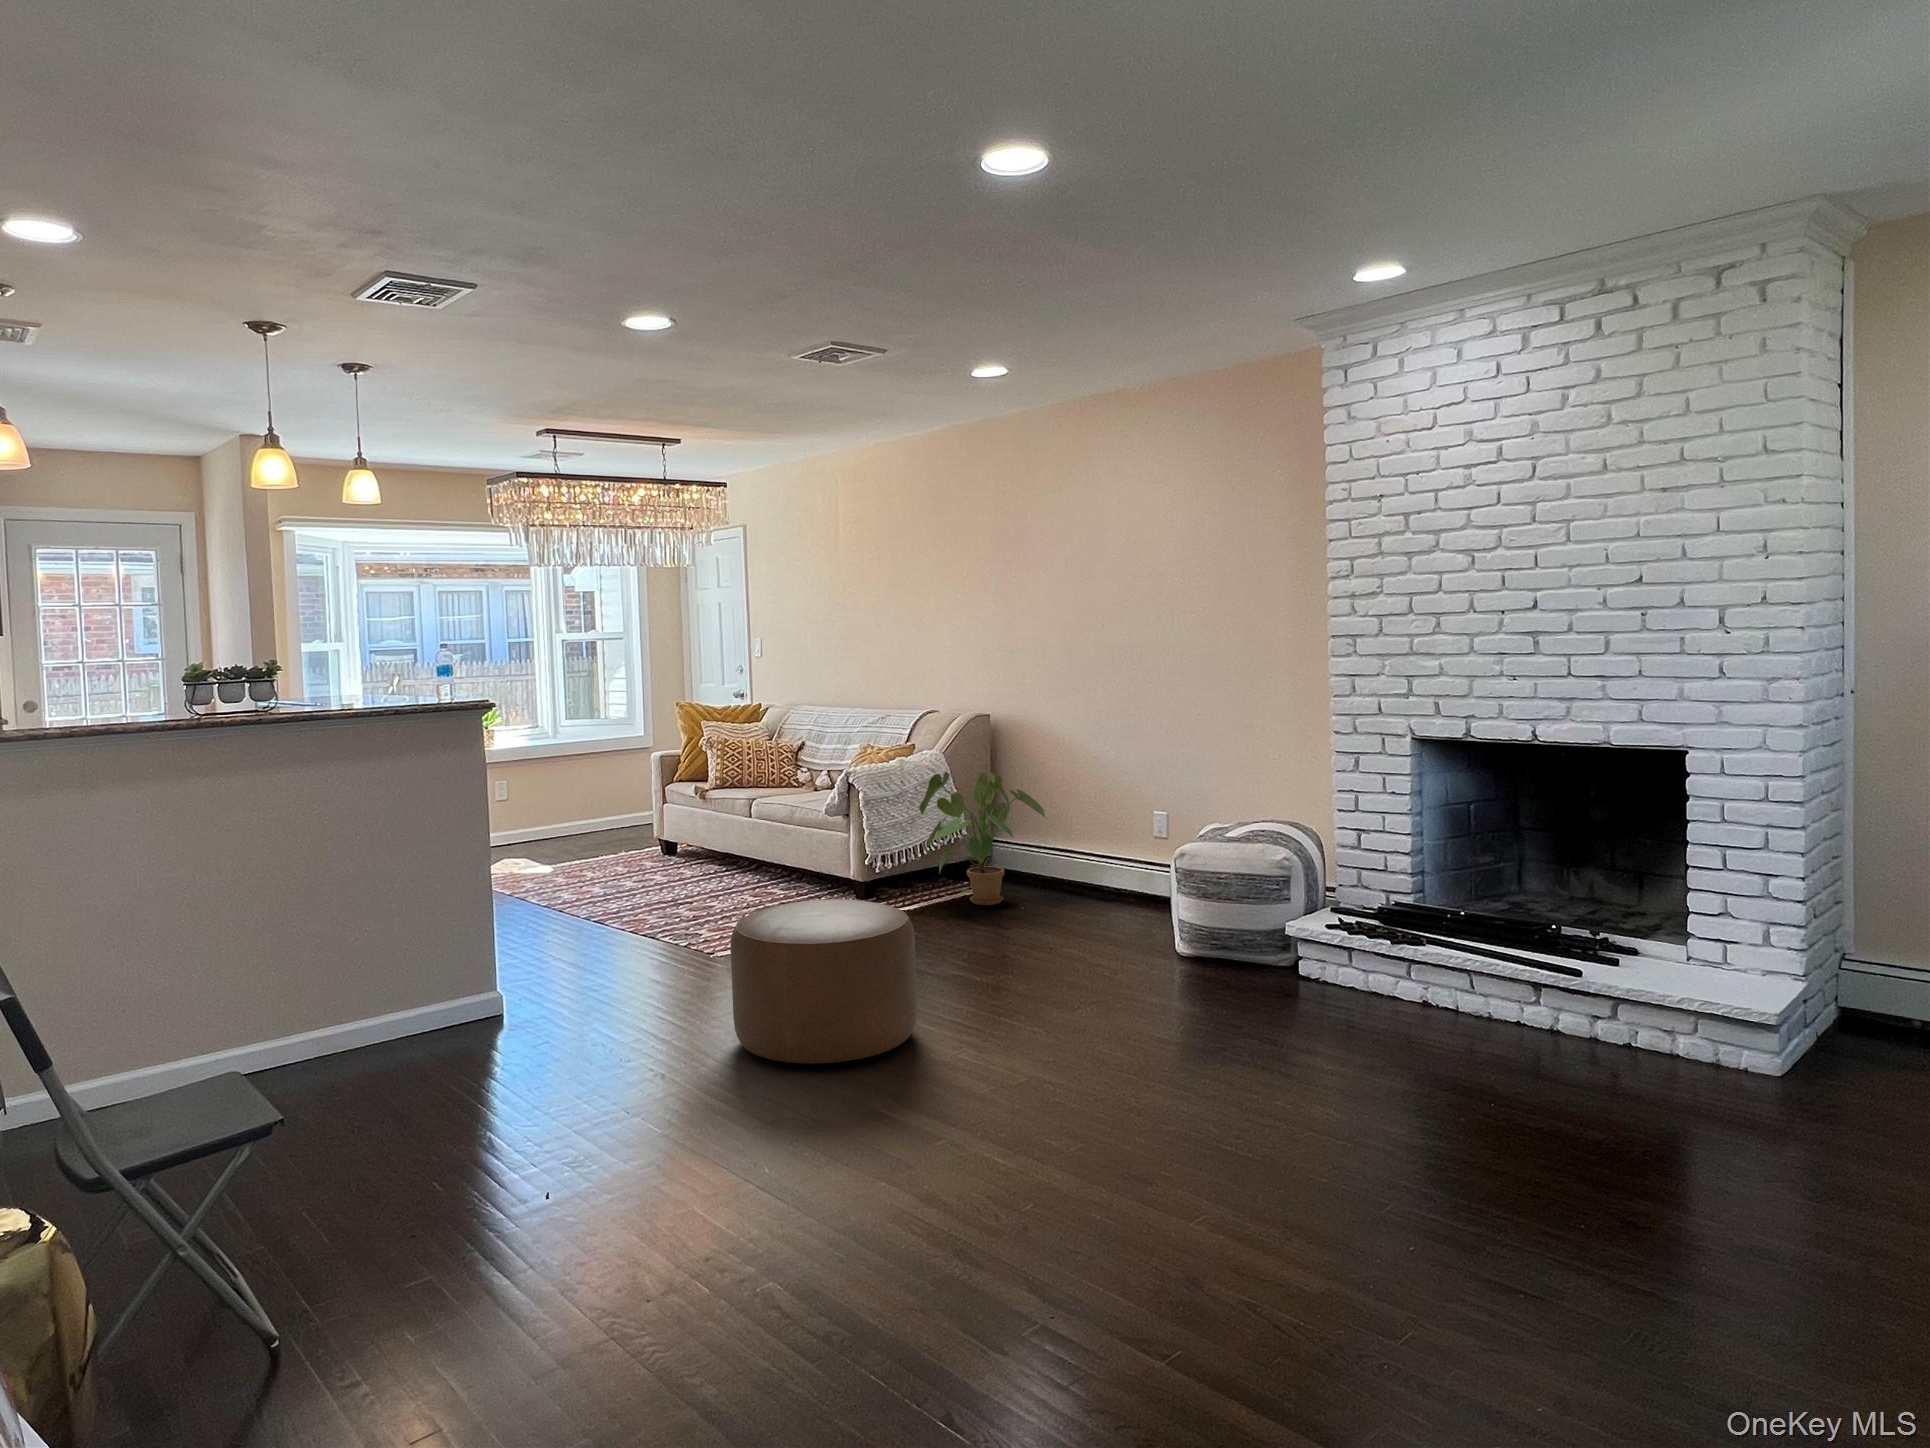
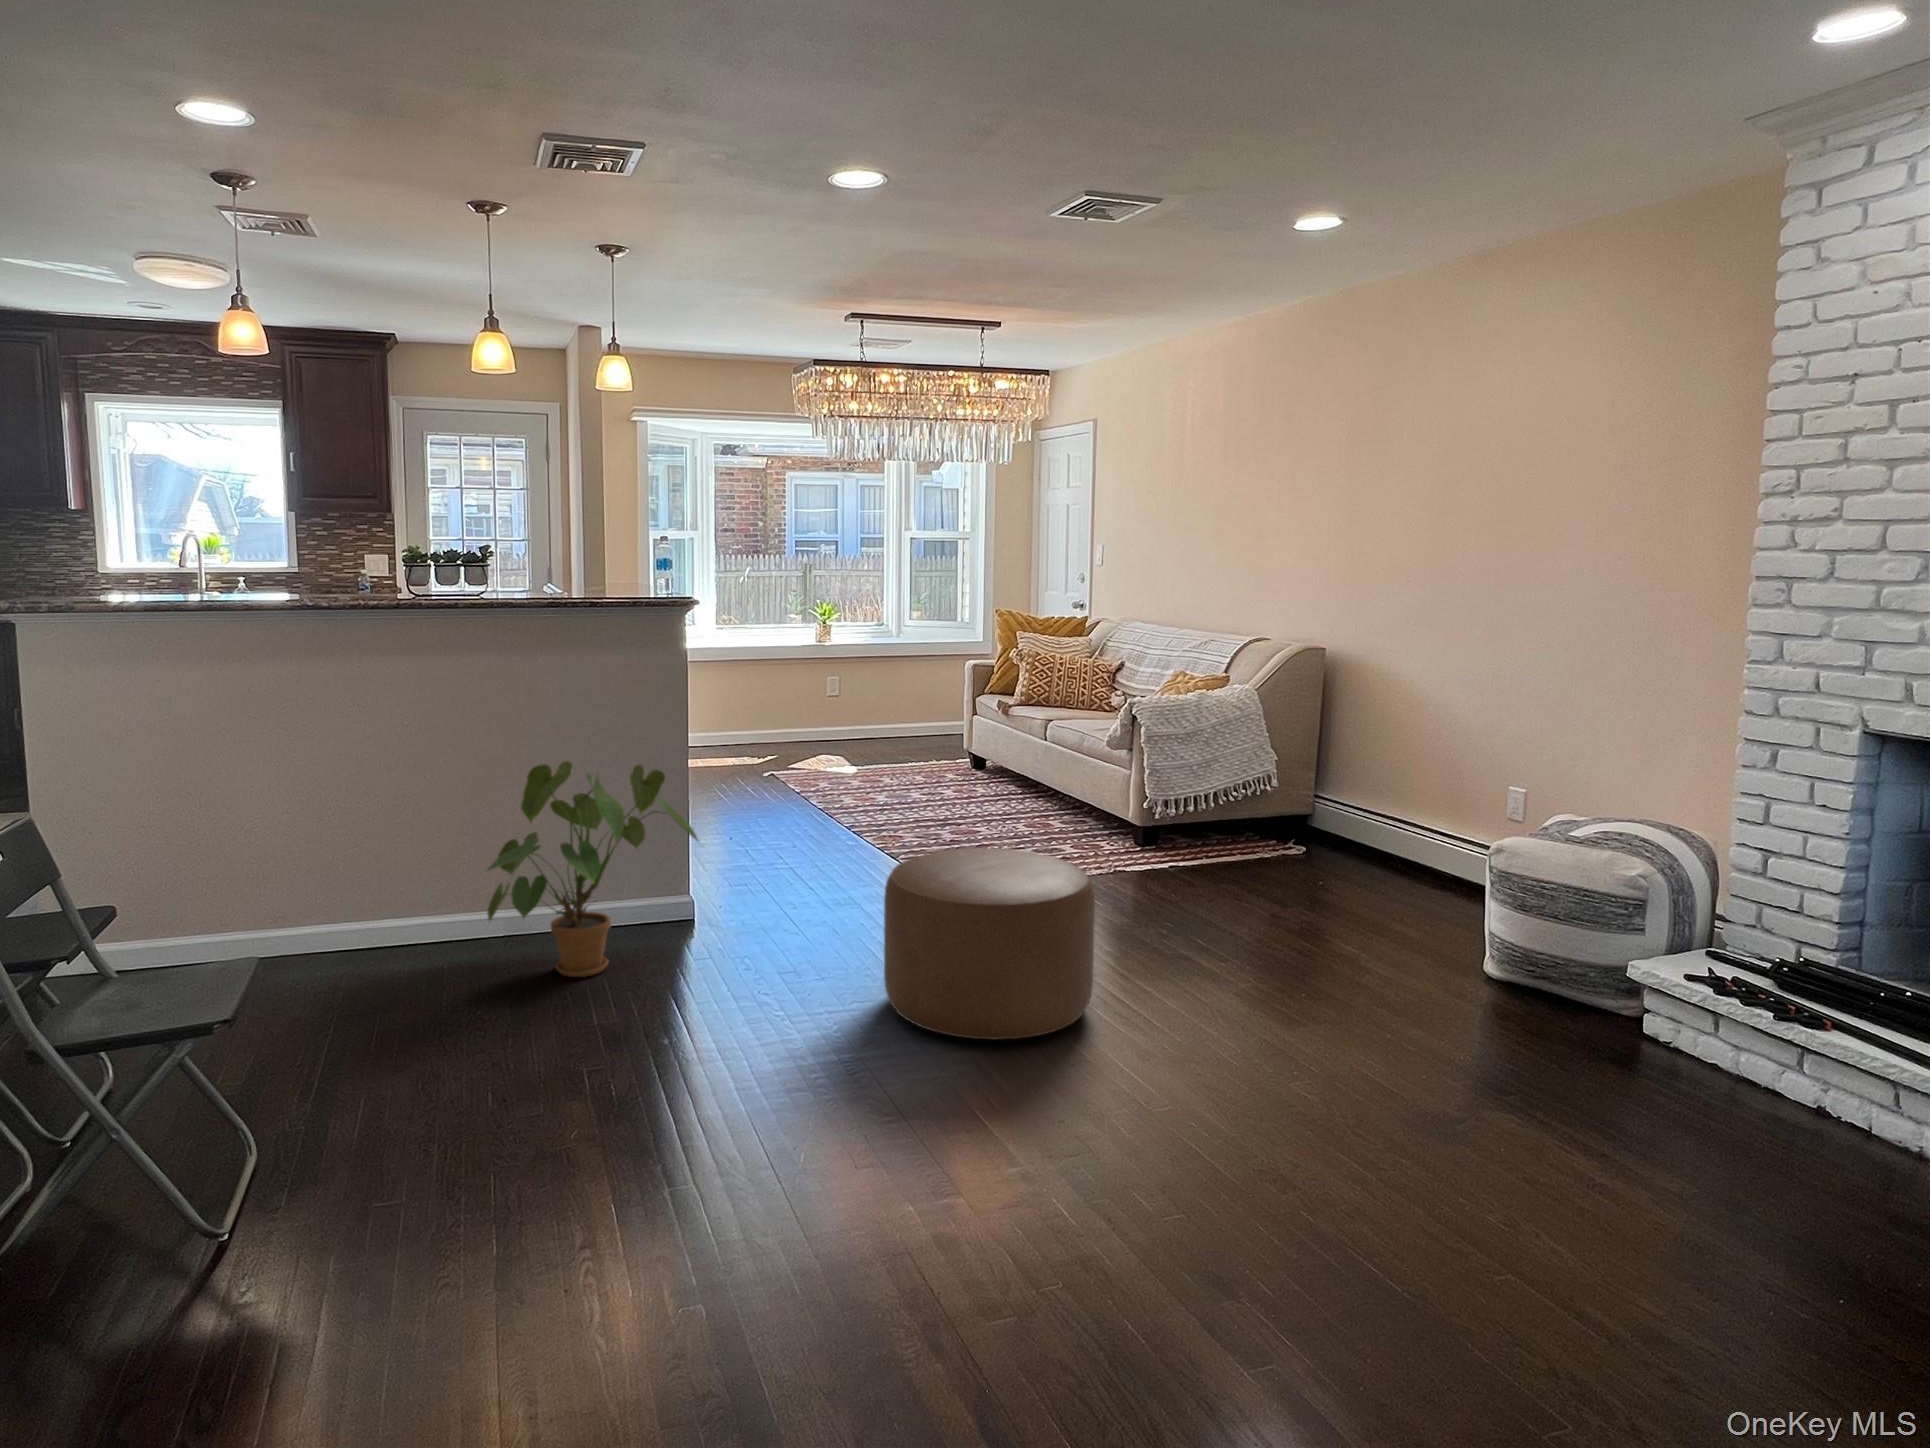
house plant: present [919,772,1046,905] -> present [487,761,698,977]

